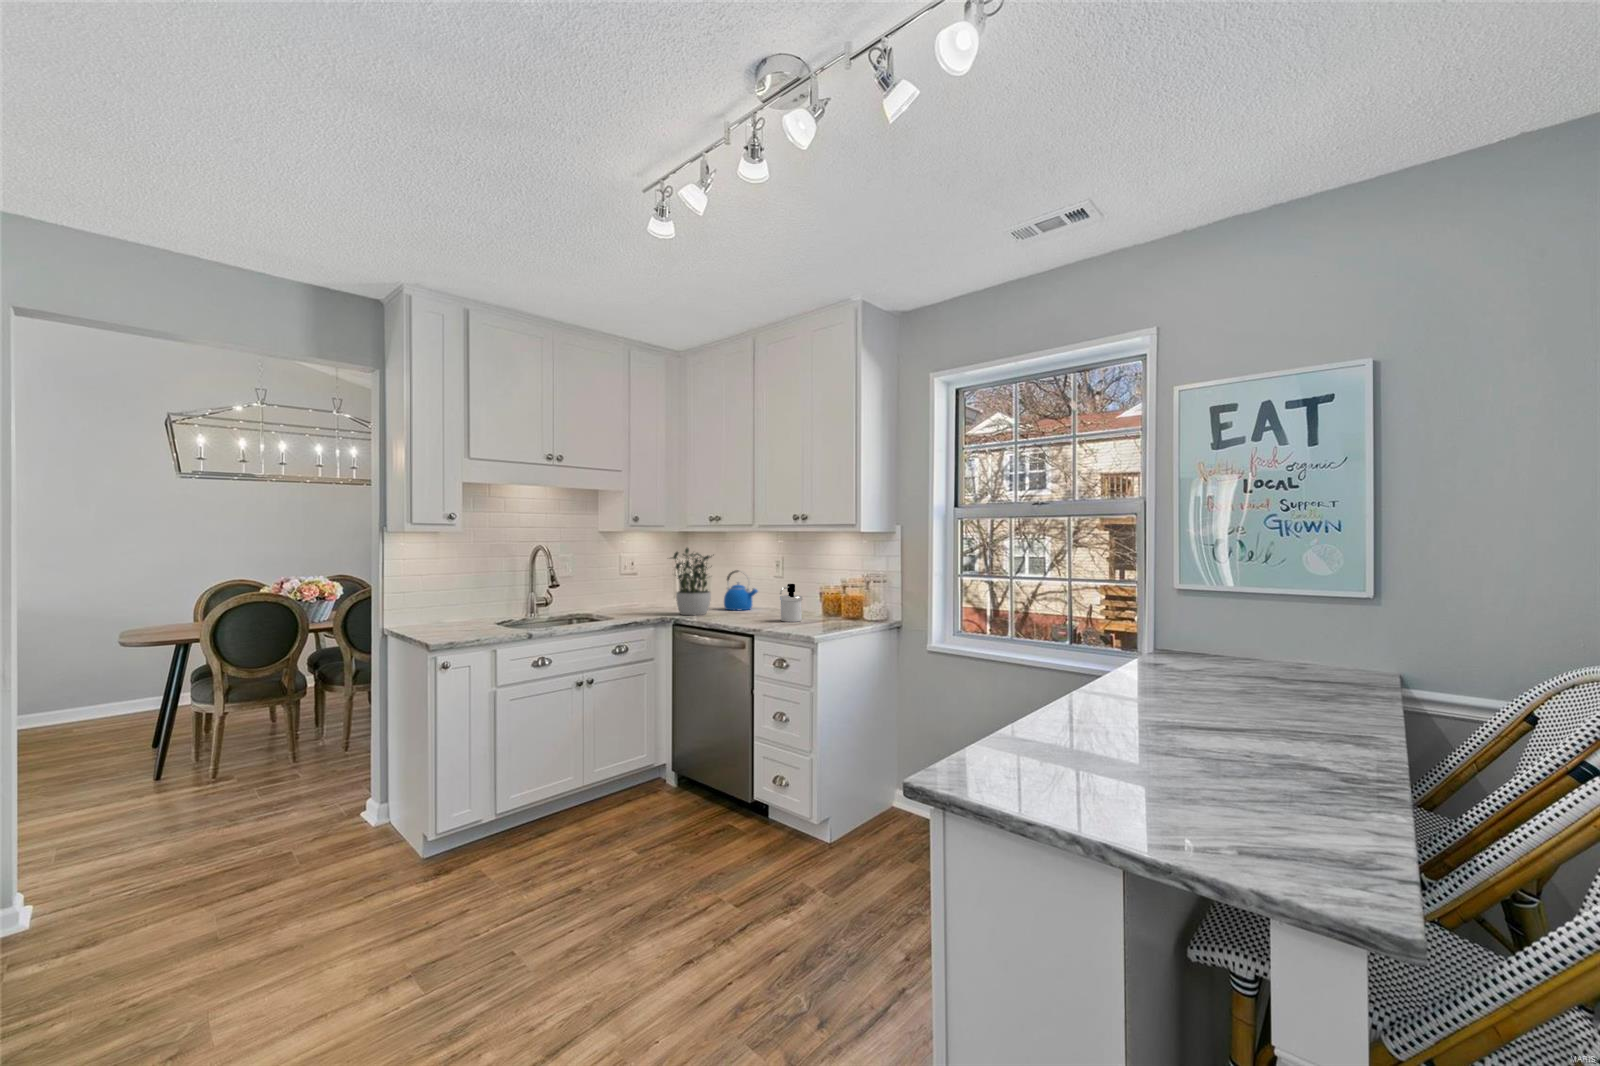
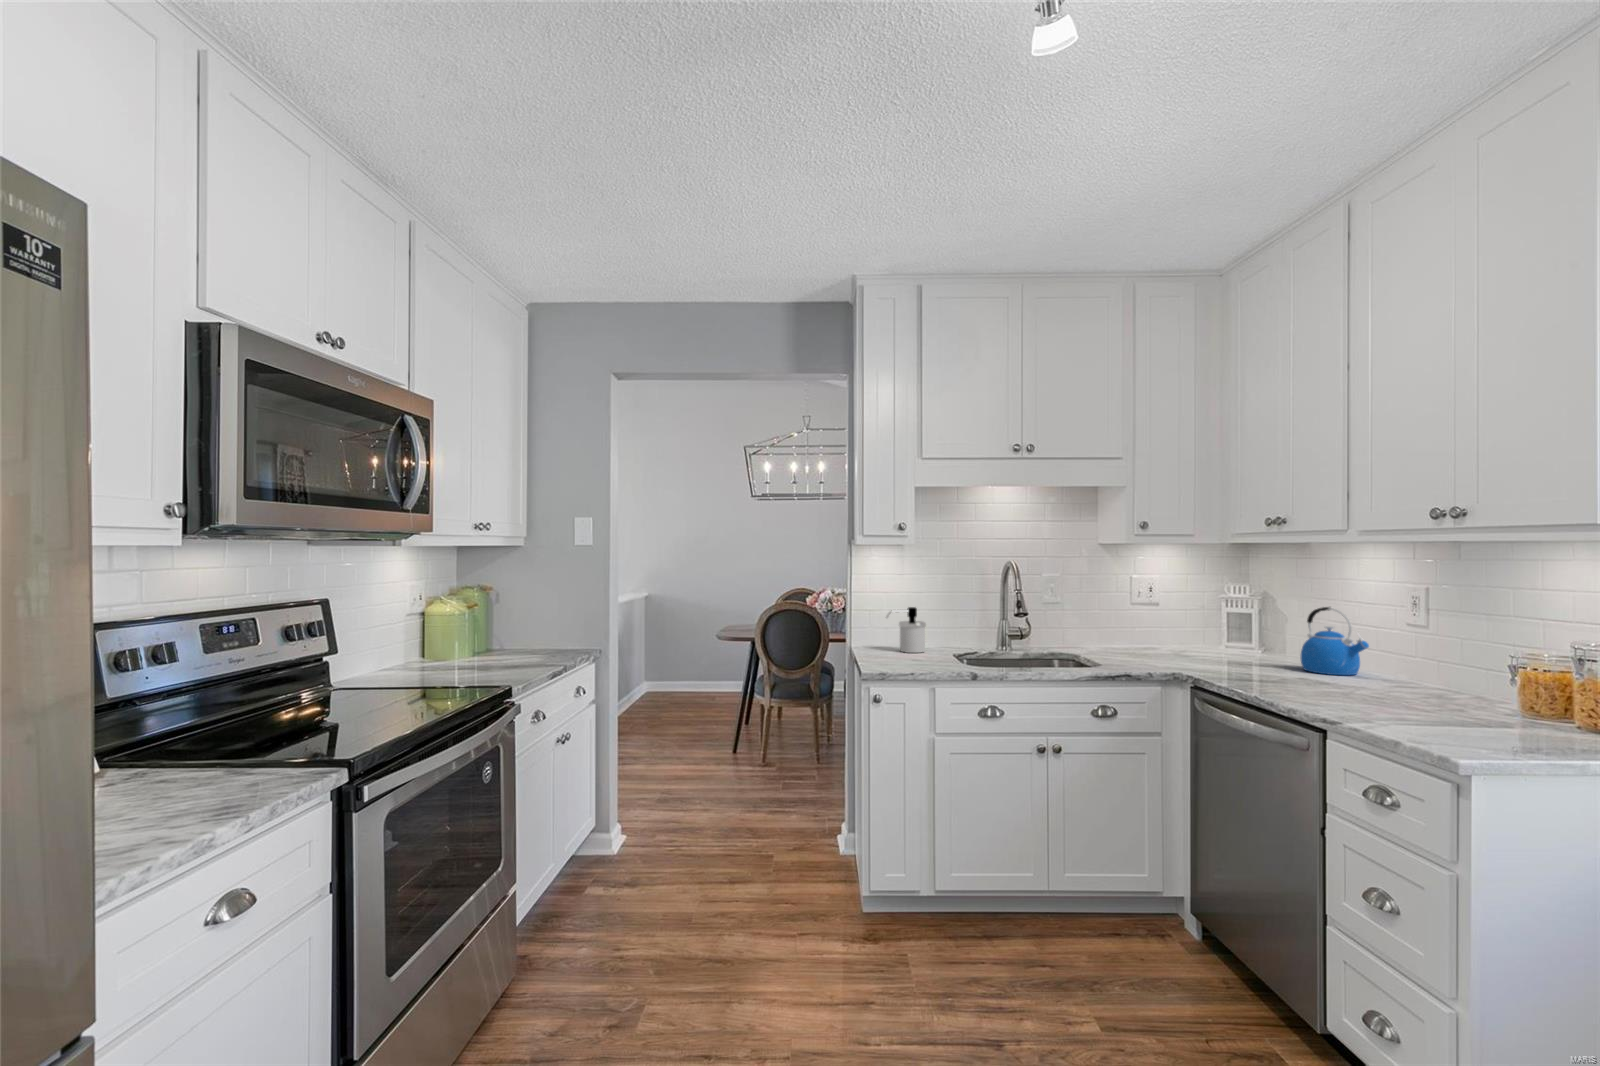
potted plant: present [672,548,711,615] -> none [1188,568,1278,675]
soap dispenser: present [780,584,802,622] -> present [886,607,926,653]

